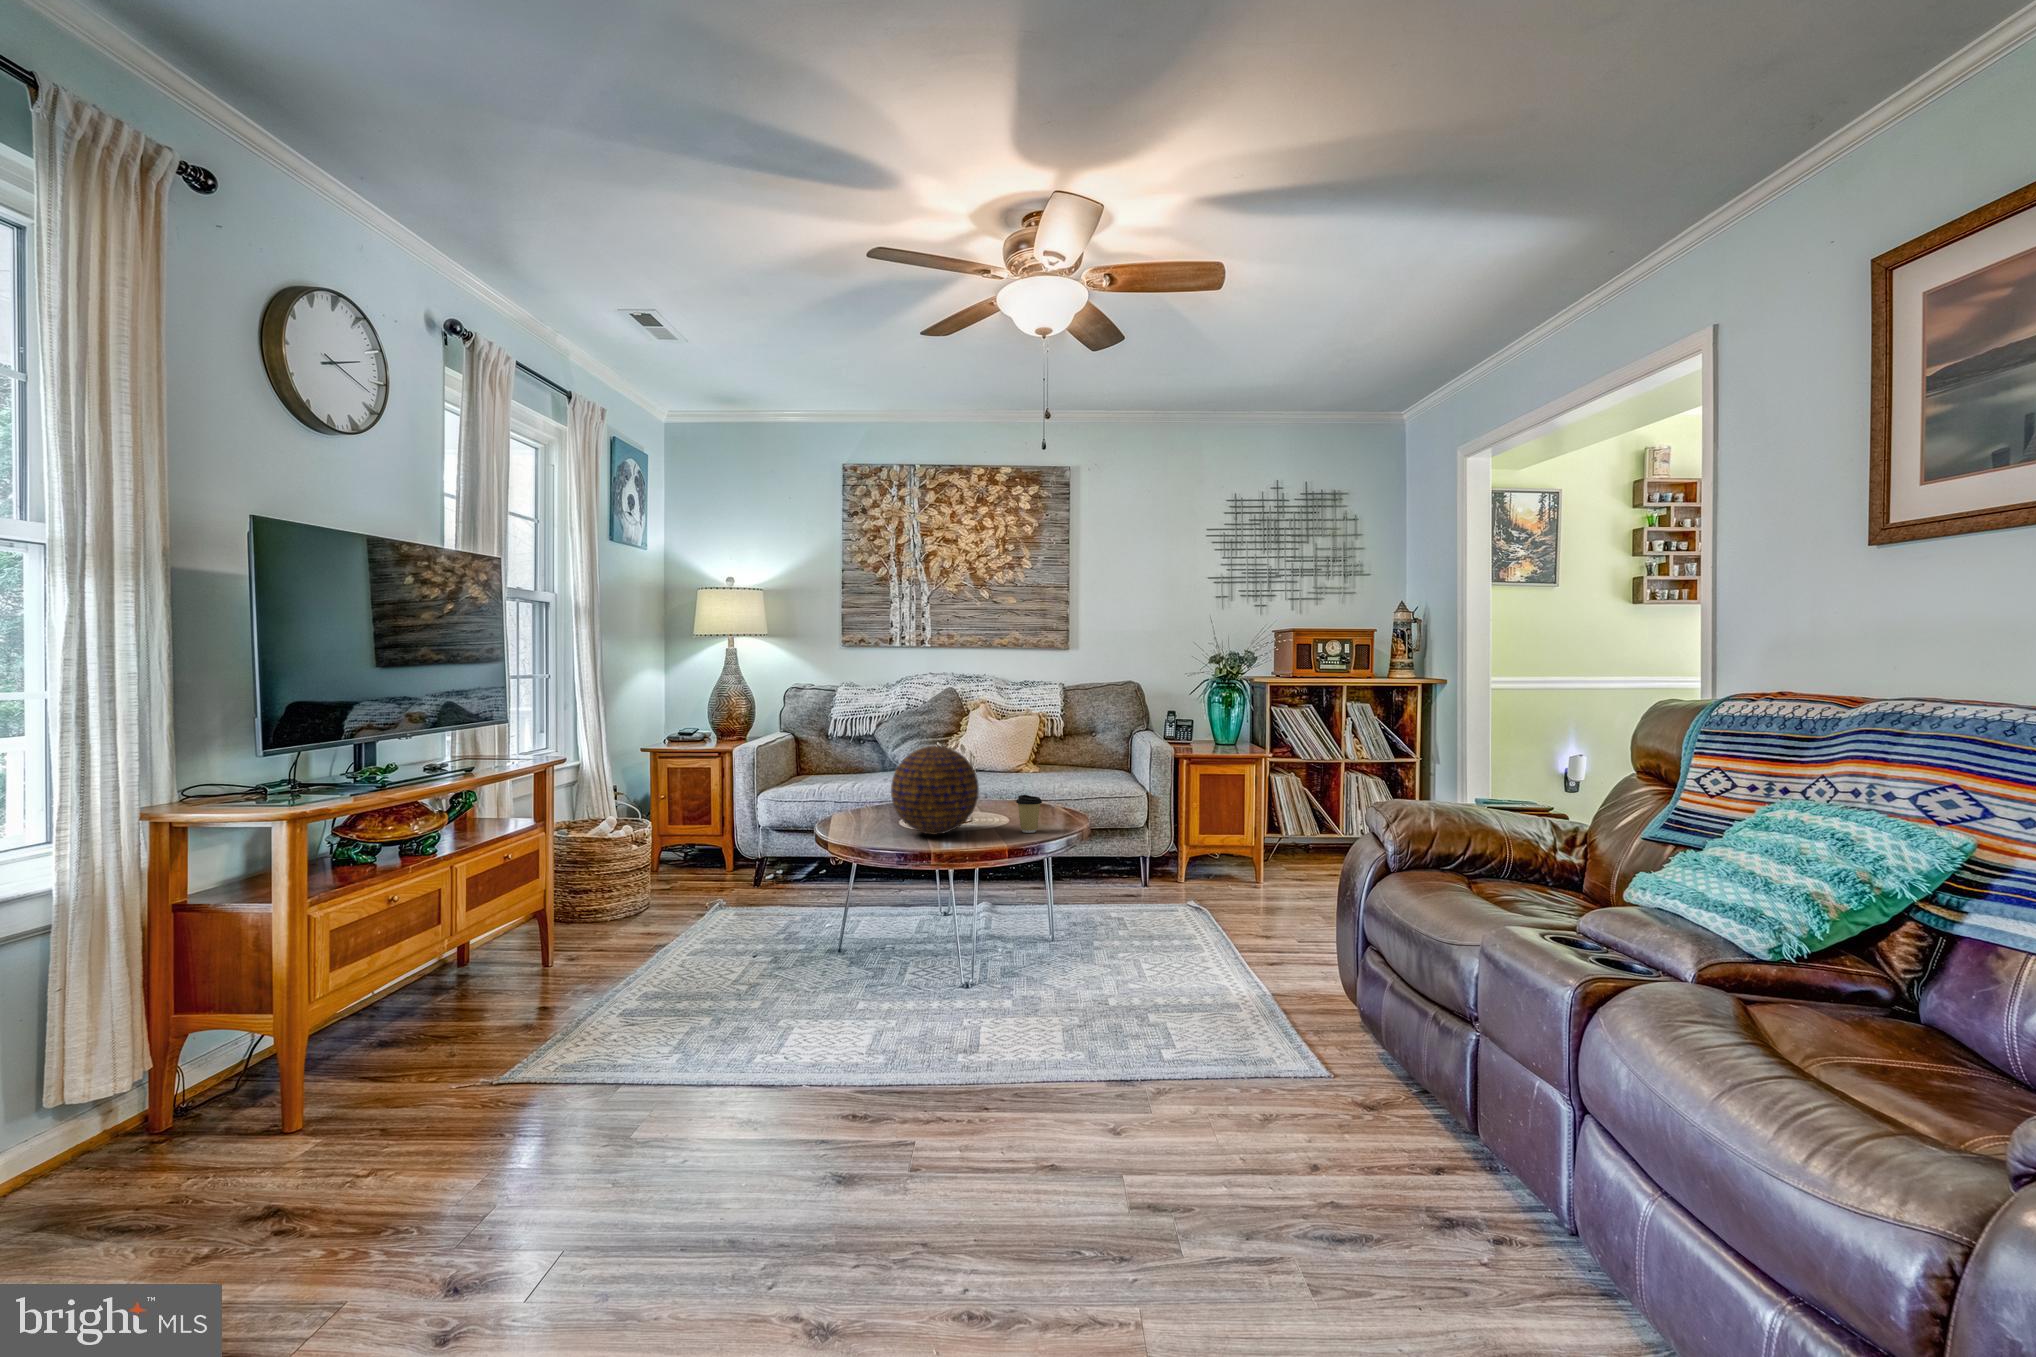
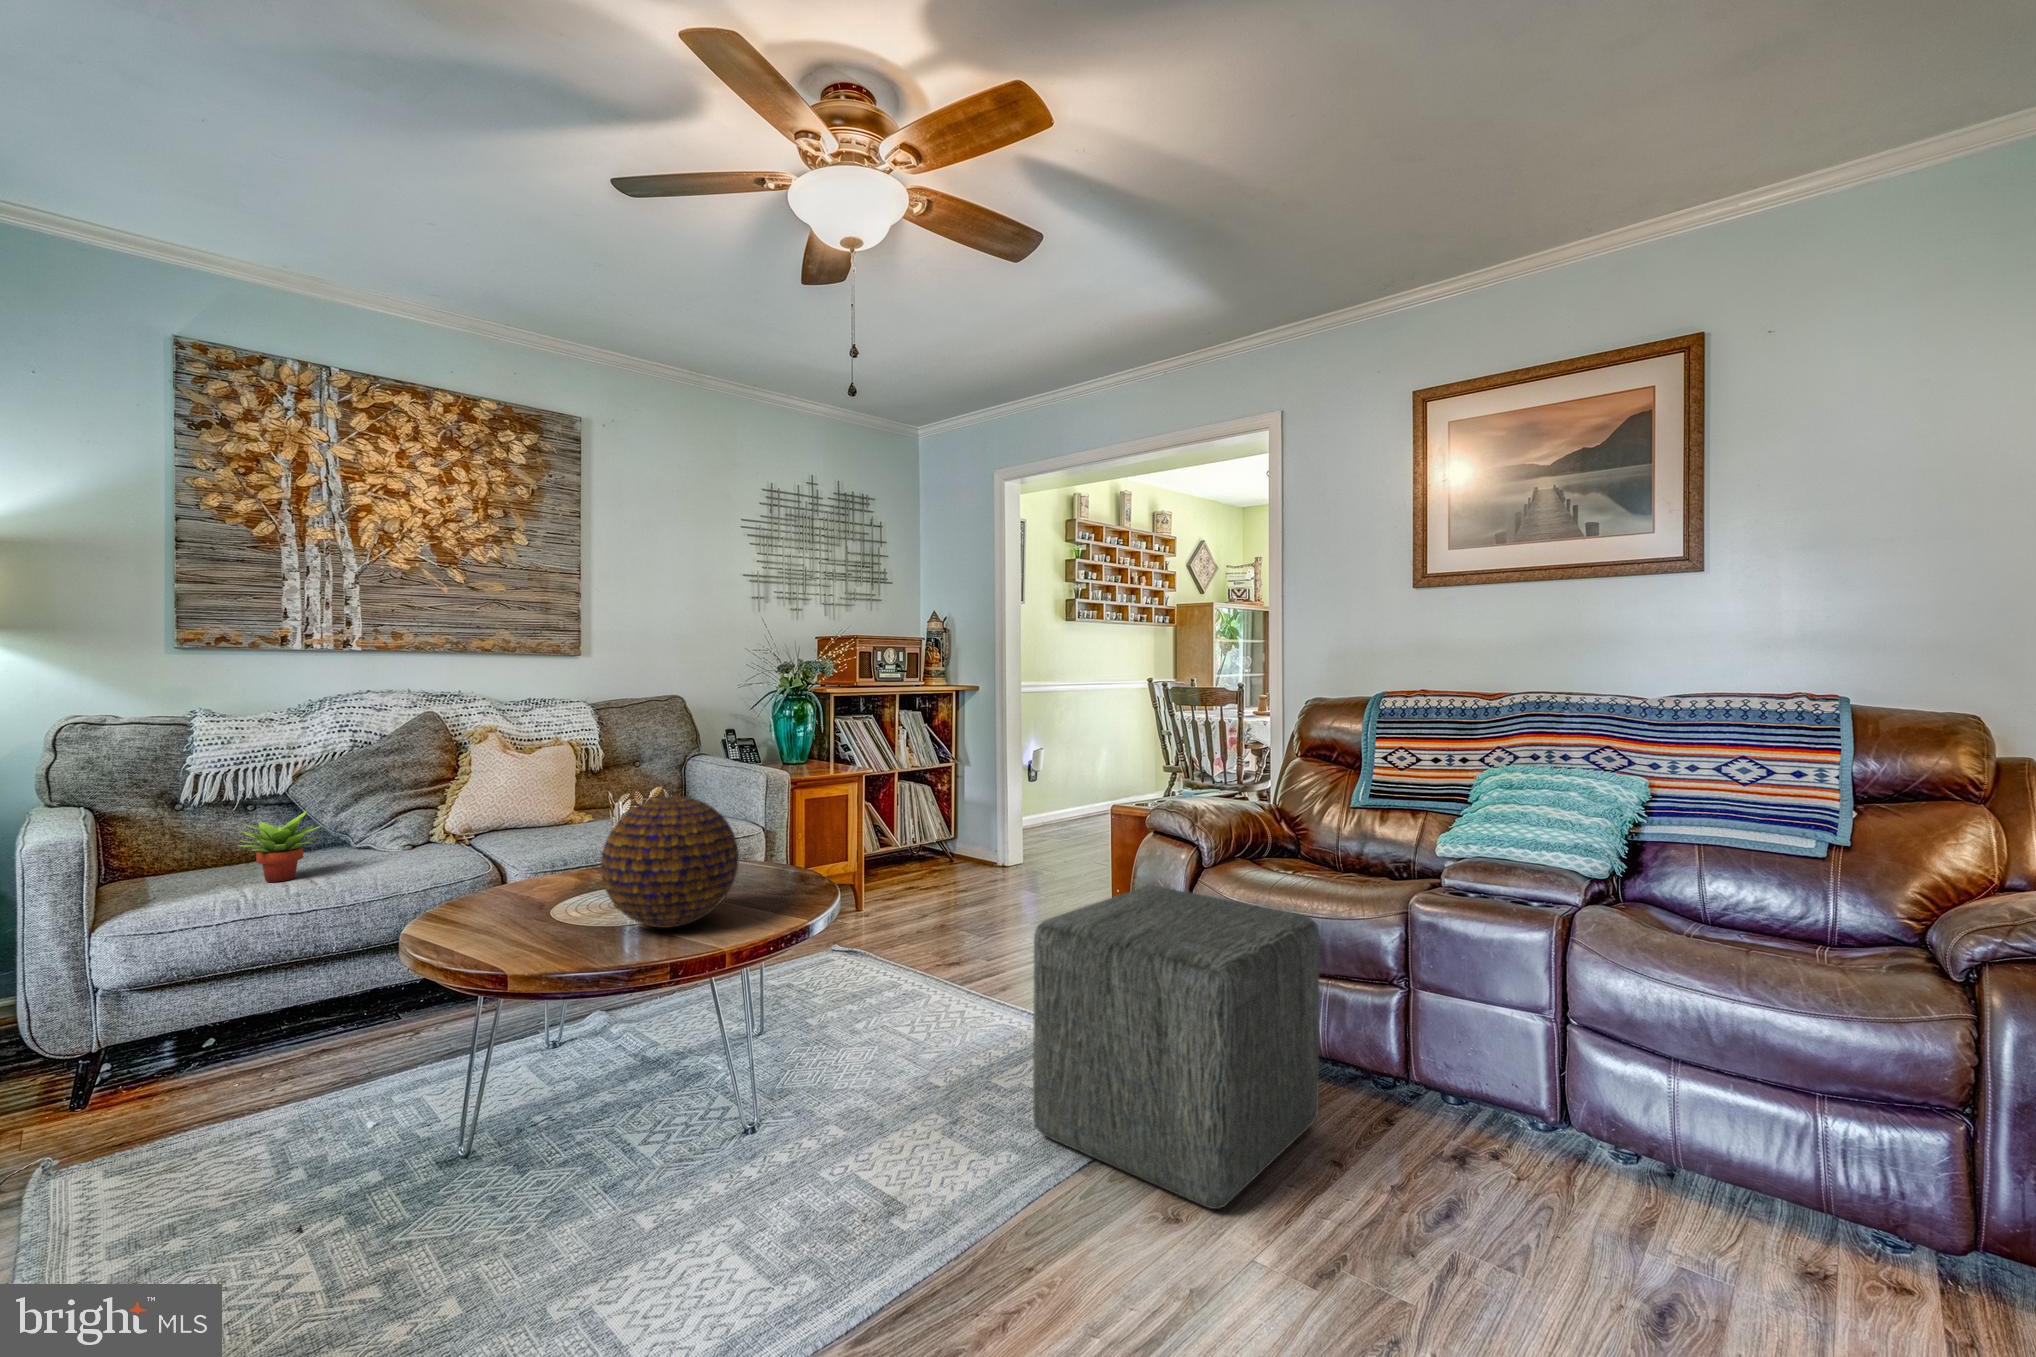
succulent plant: none [826,744,869,785] -> present [237,810,322,882]
coffee cup: present [1016,795,1042,833] -> none [771,849,807,899]
ottoman: none [1107,870,1355,1140] -> present [1033,886,1320,1209]

